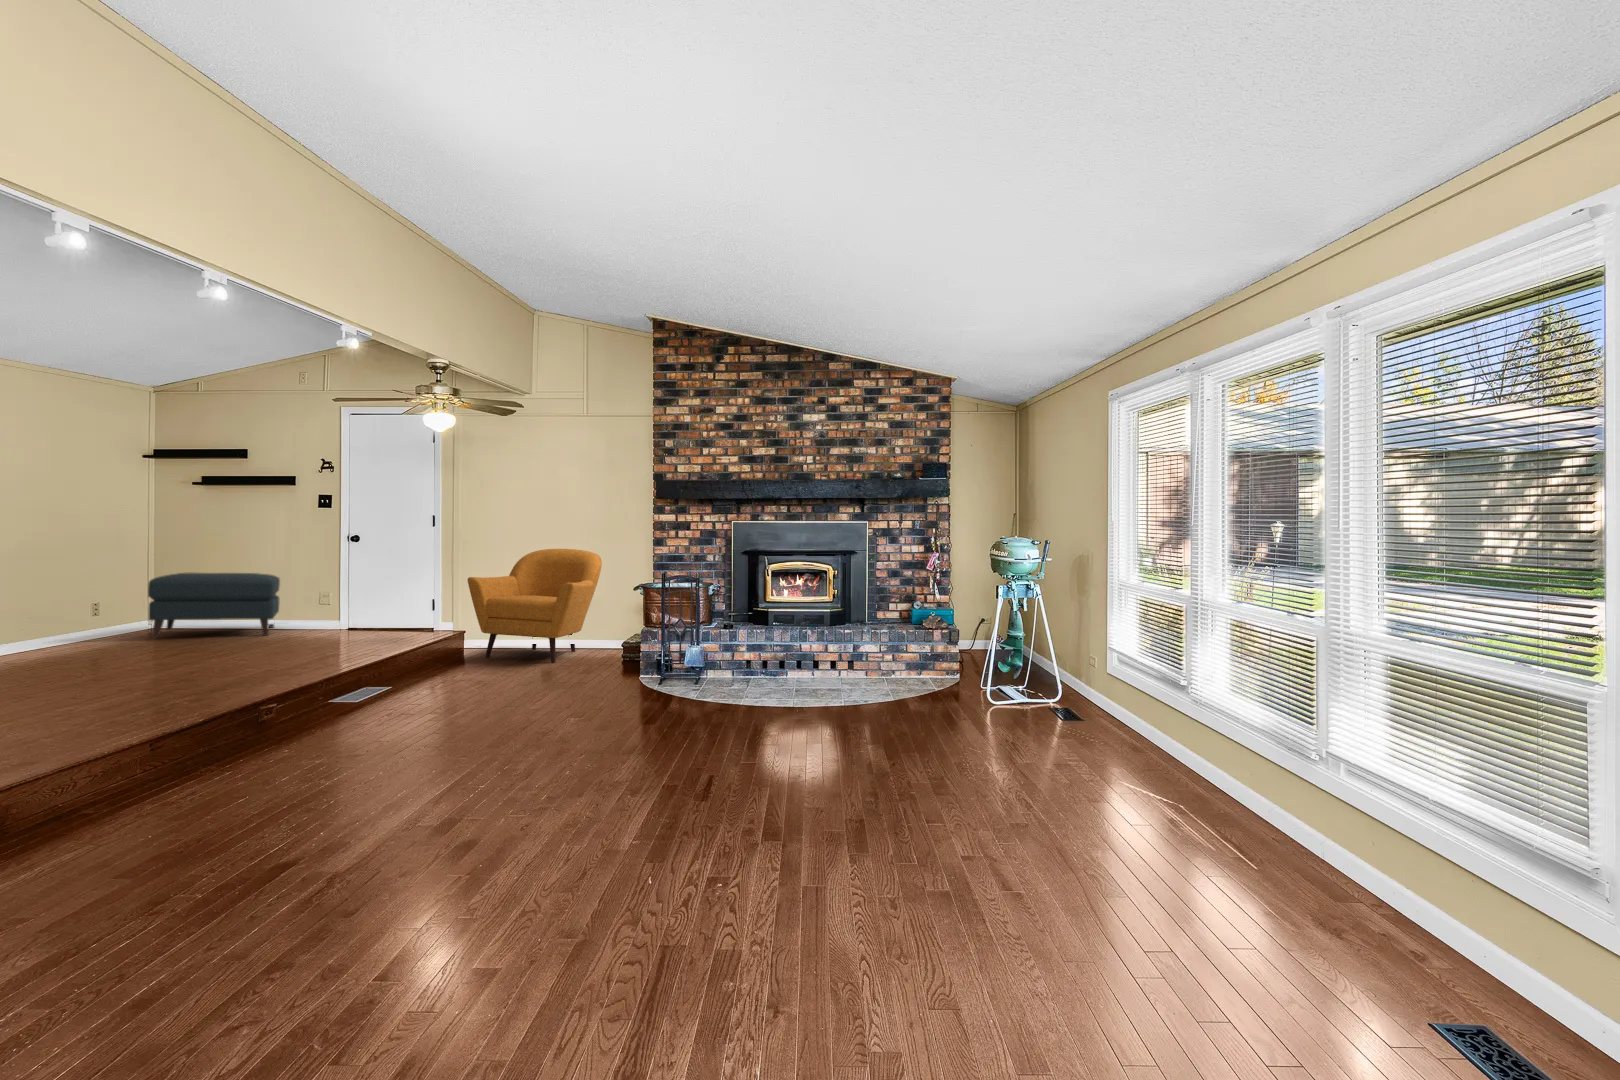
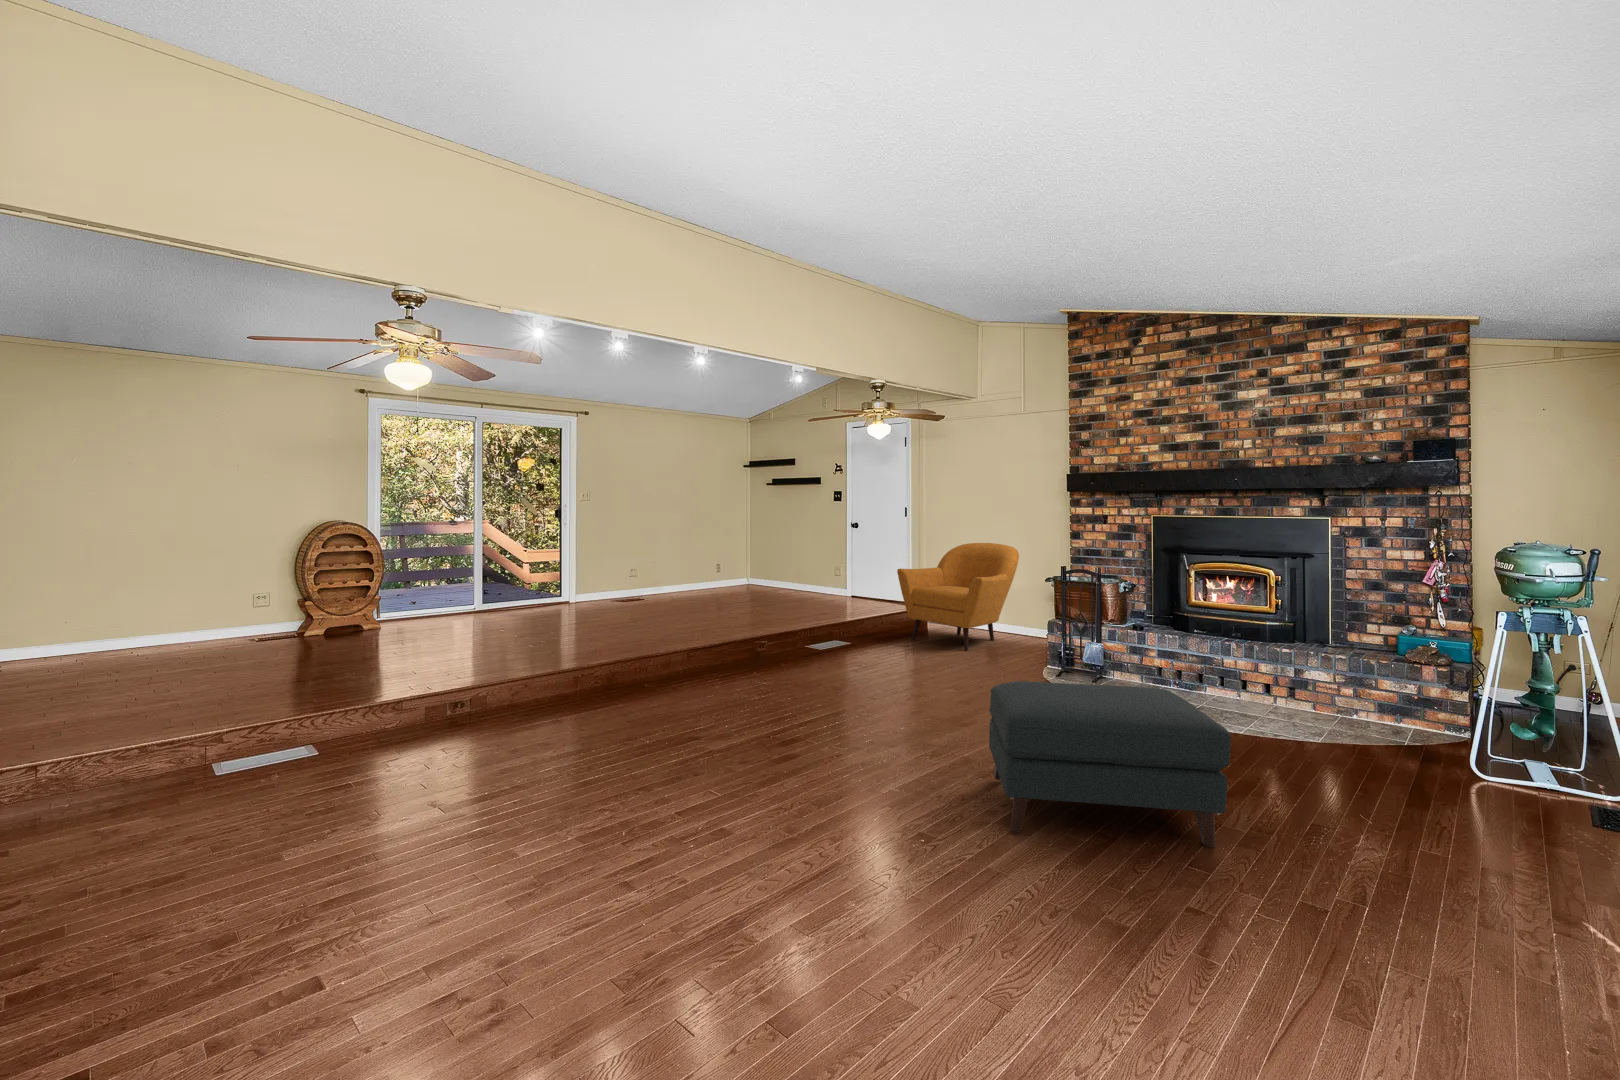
ottoman: present [148,573,280,639] -> present [989,681,1231,848]

